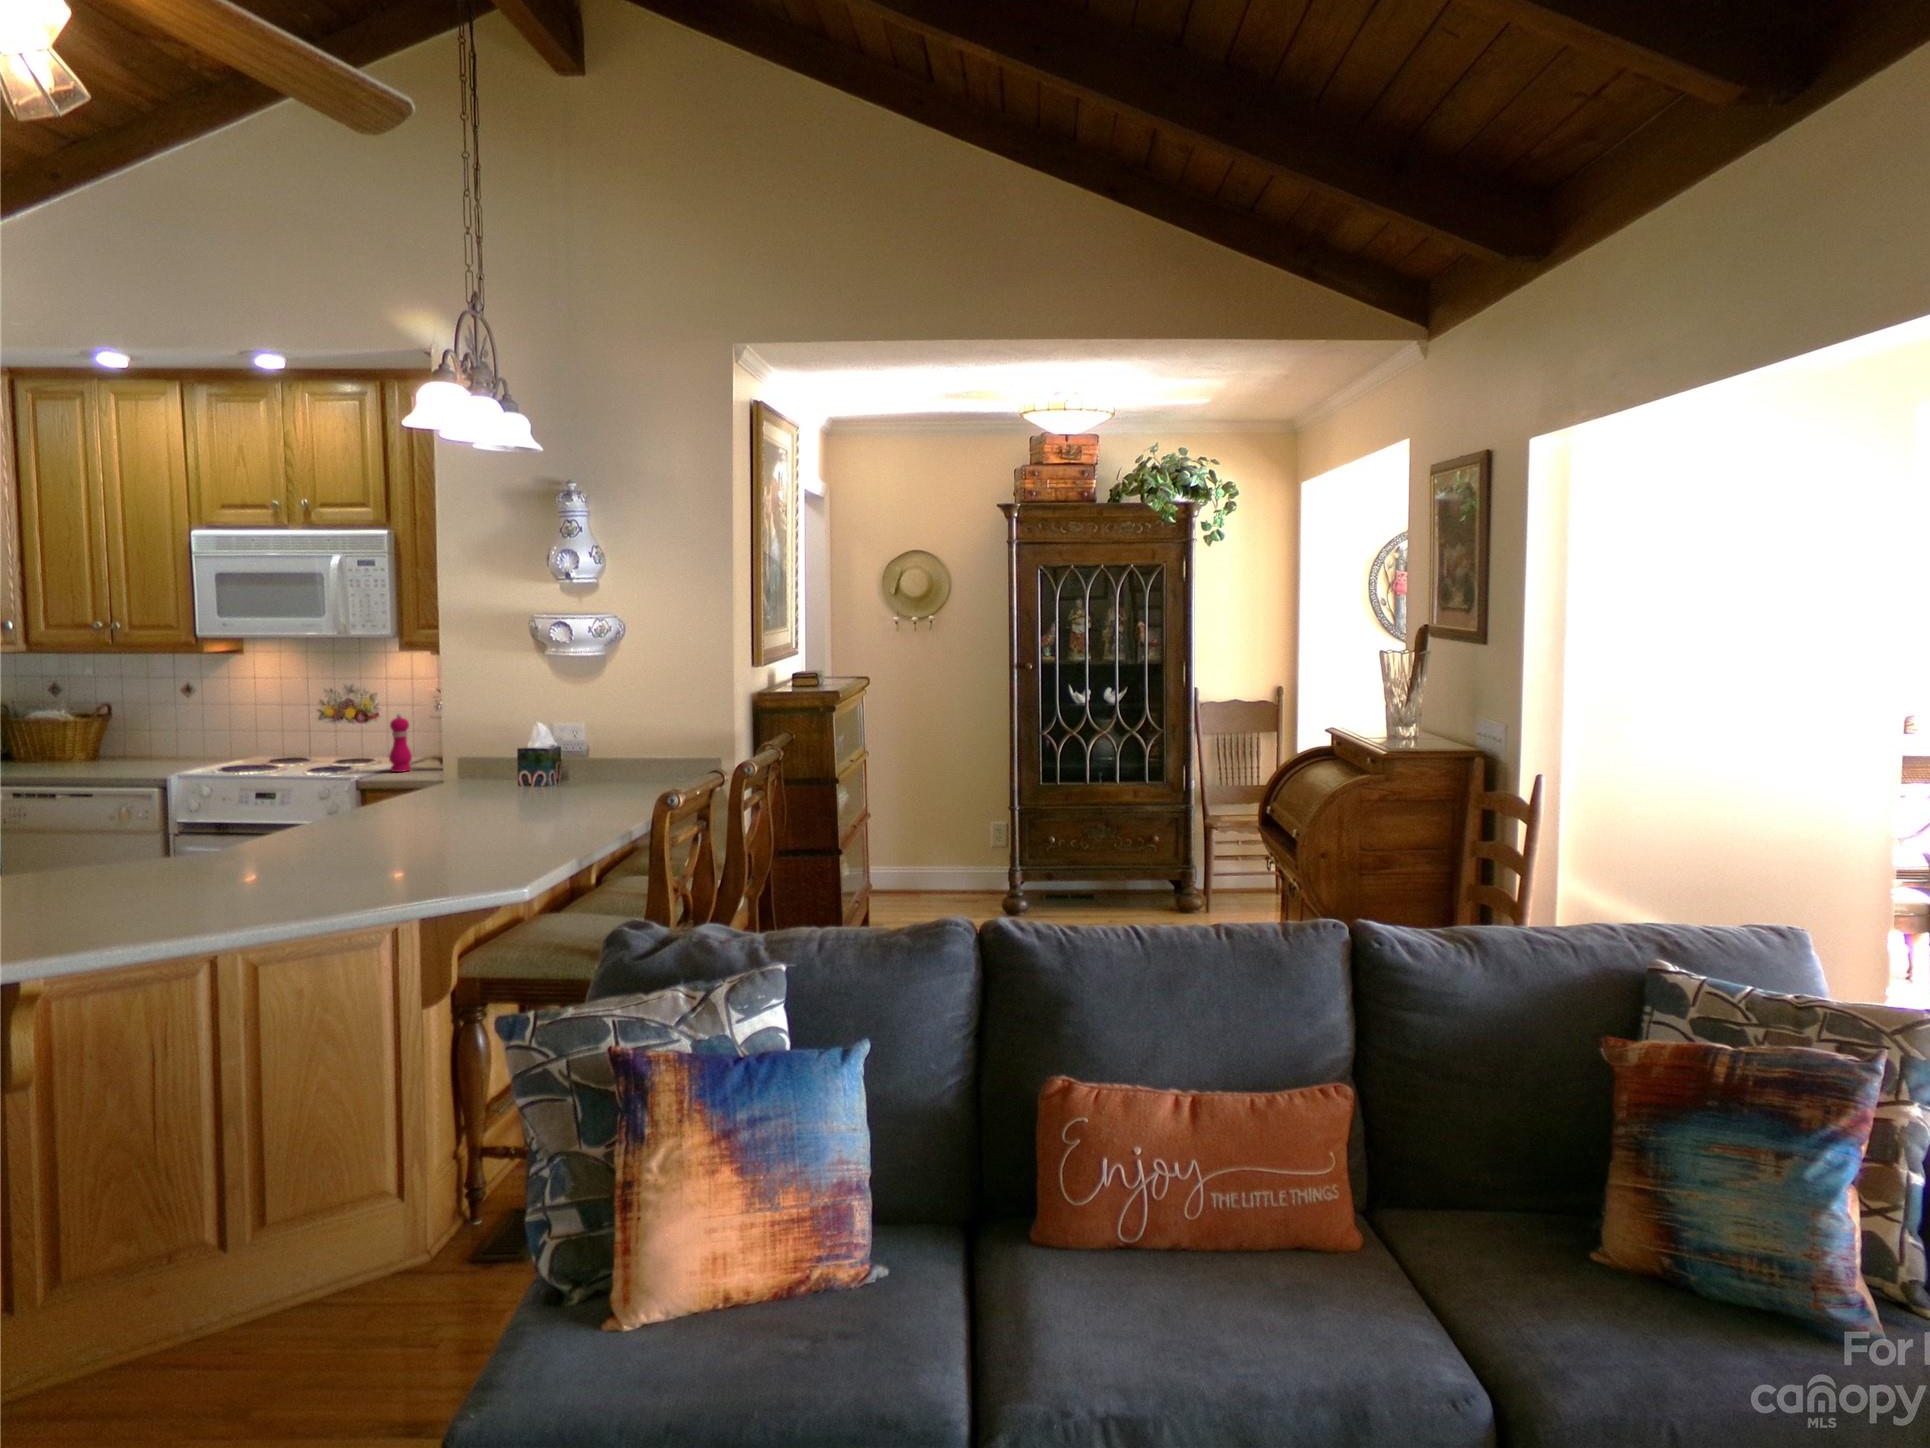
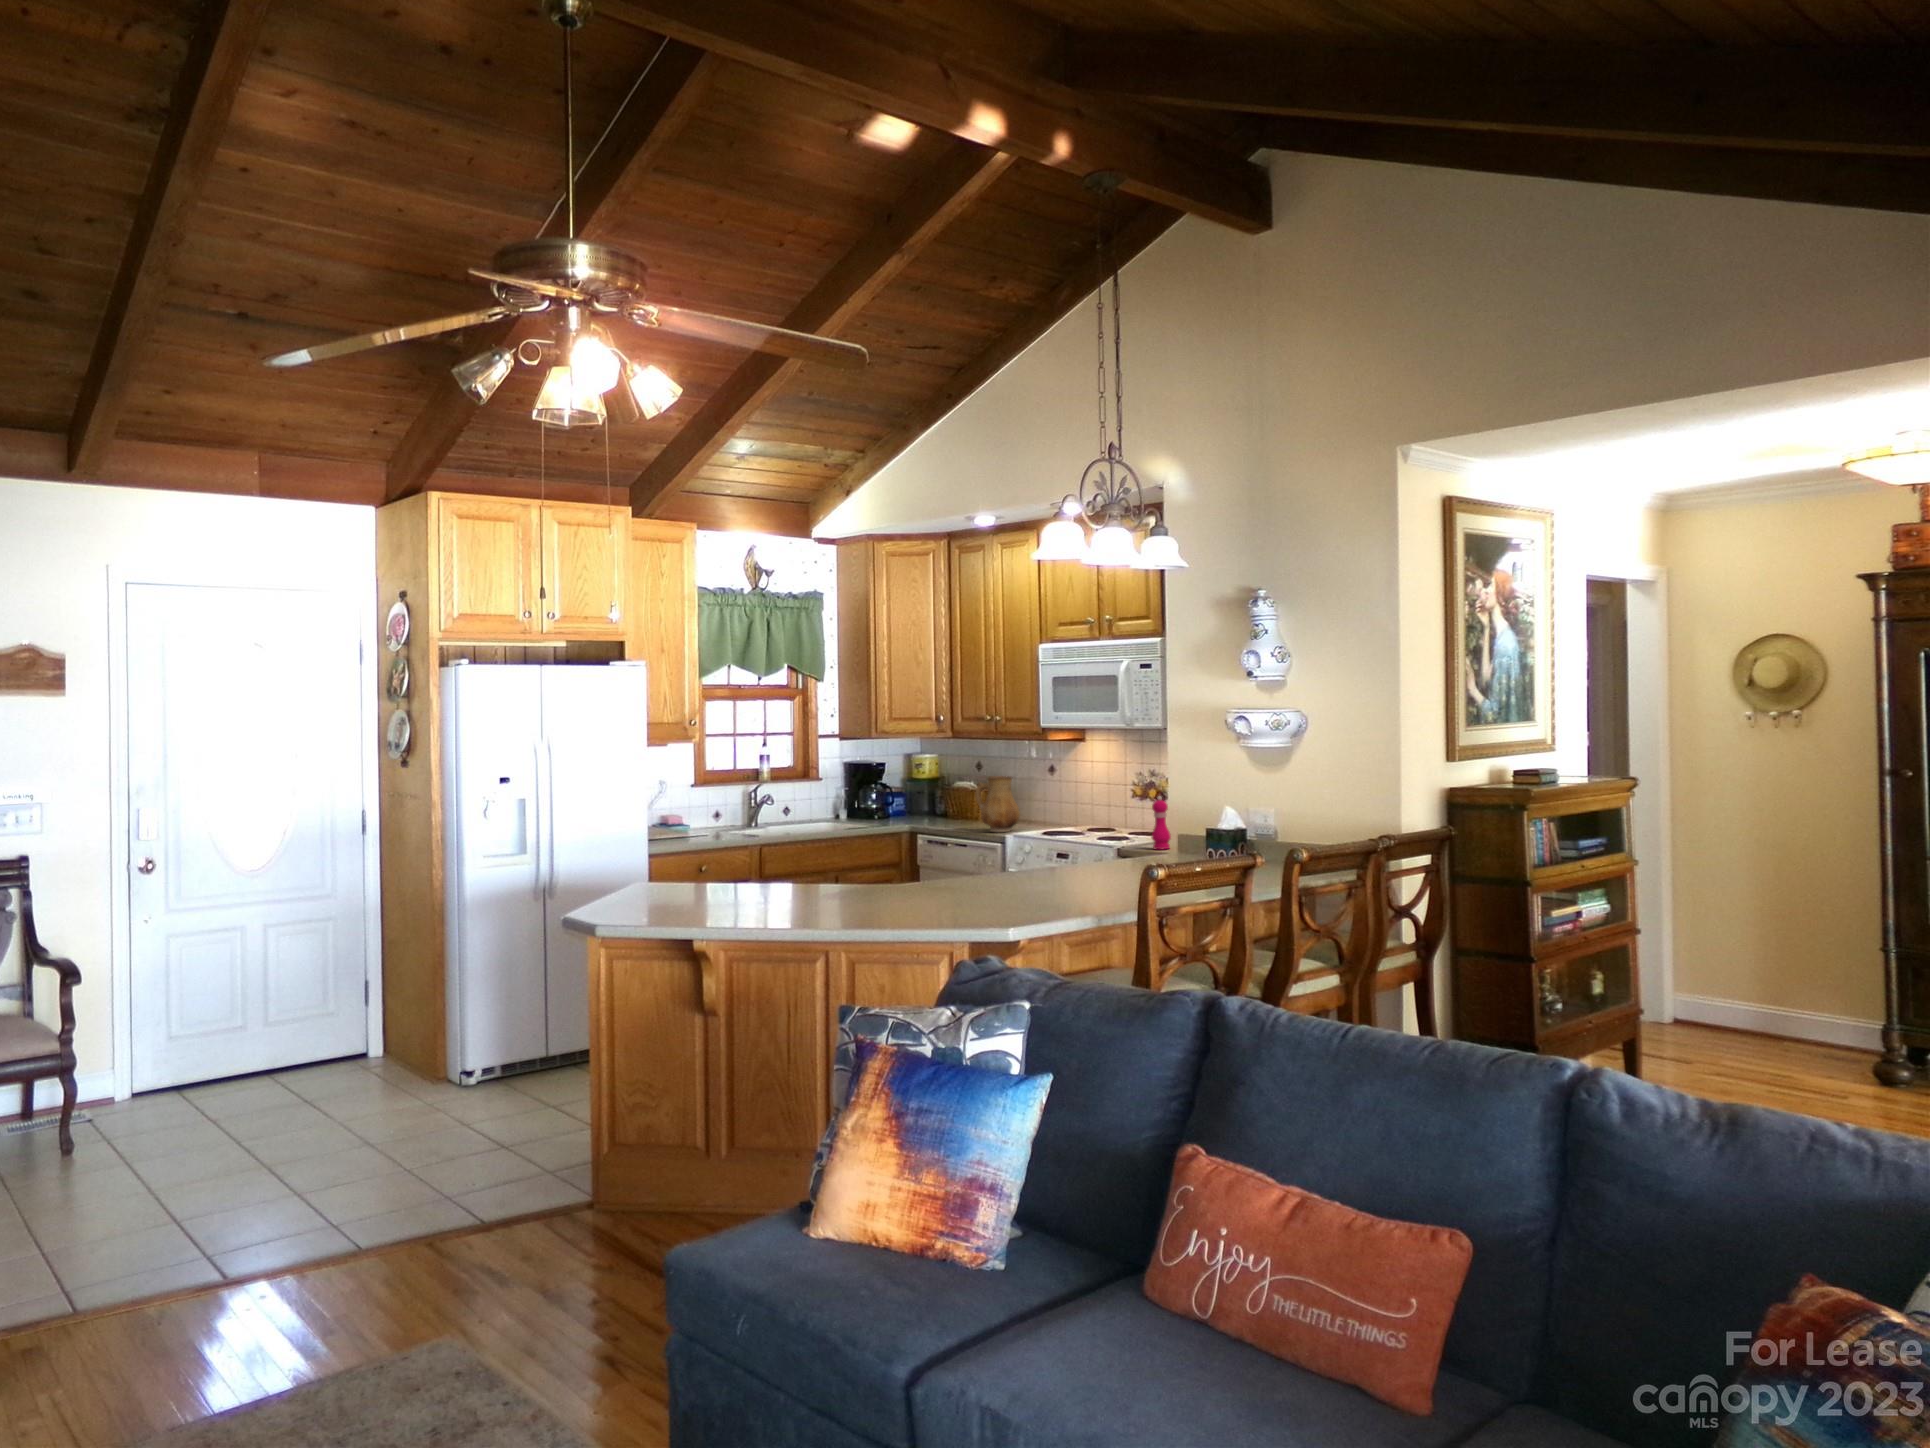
ceramic pitcher: none [66,693,137,764] -> present [976,776,1020,832]

